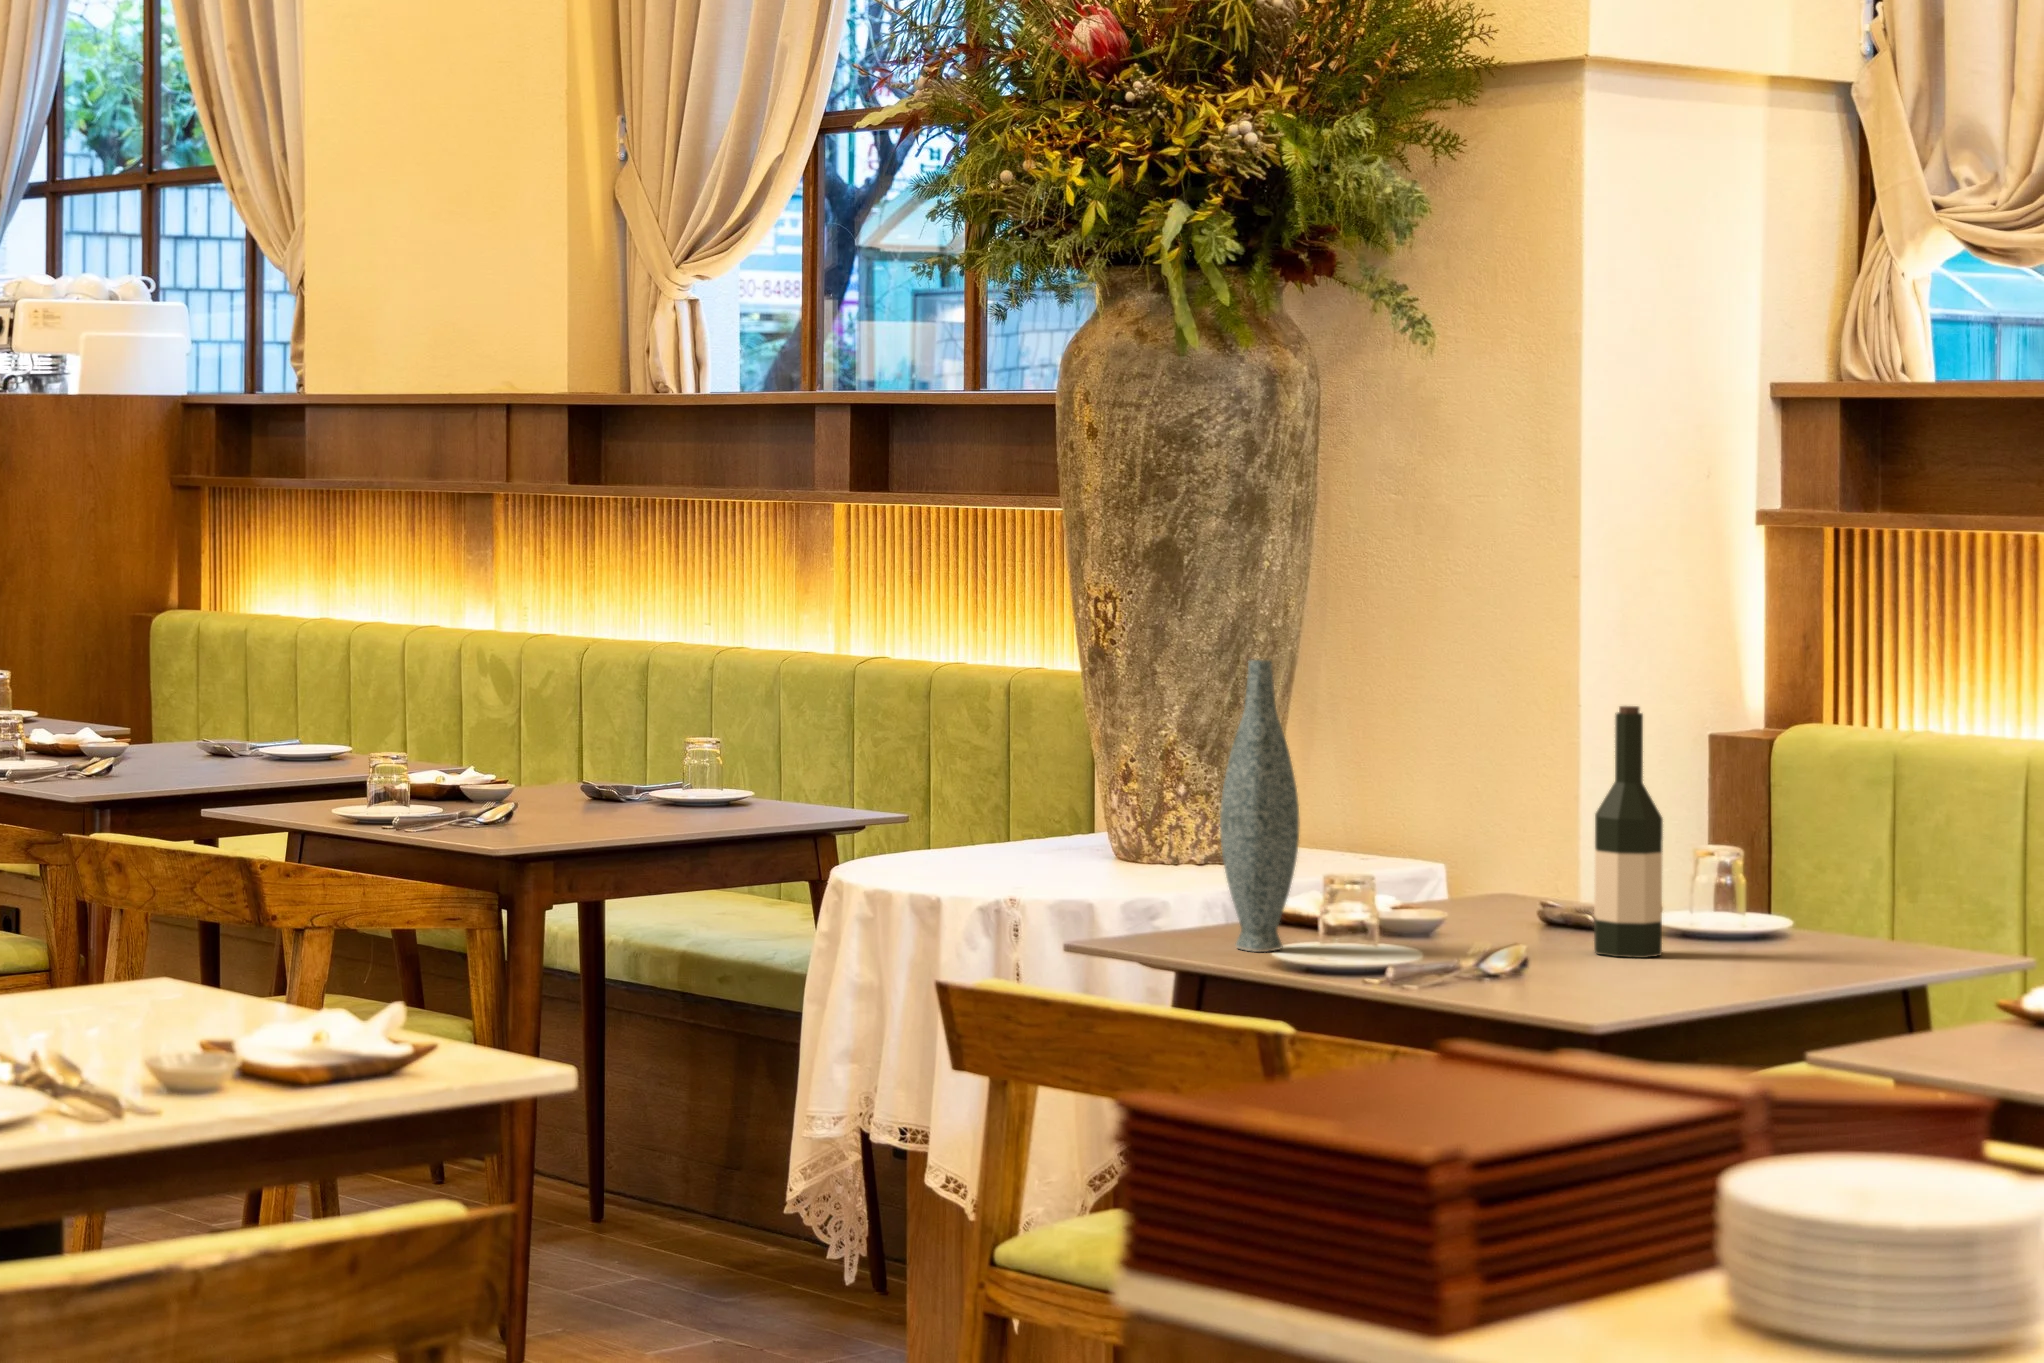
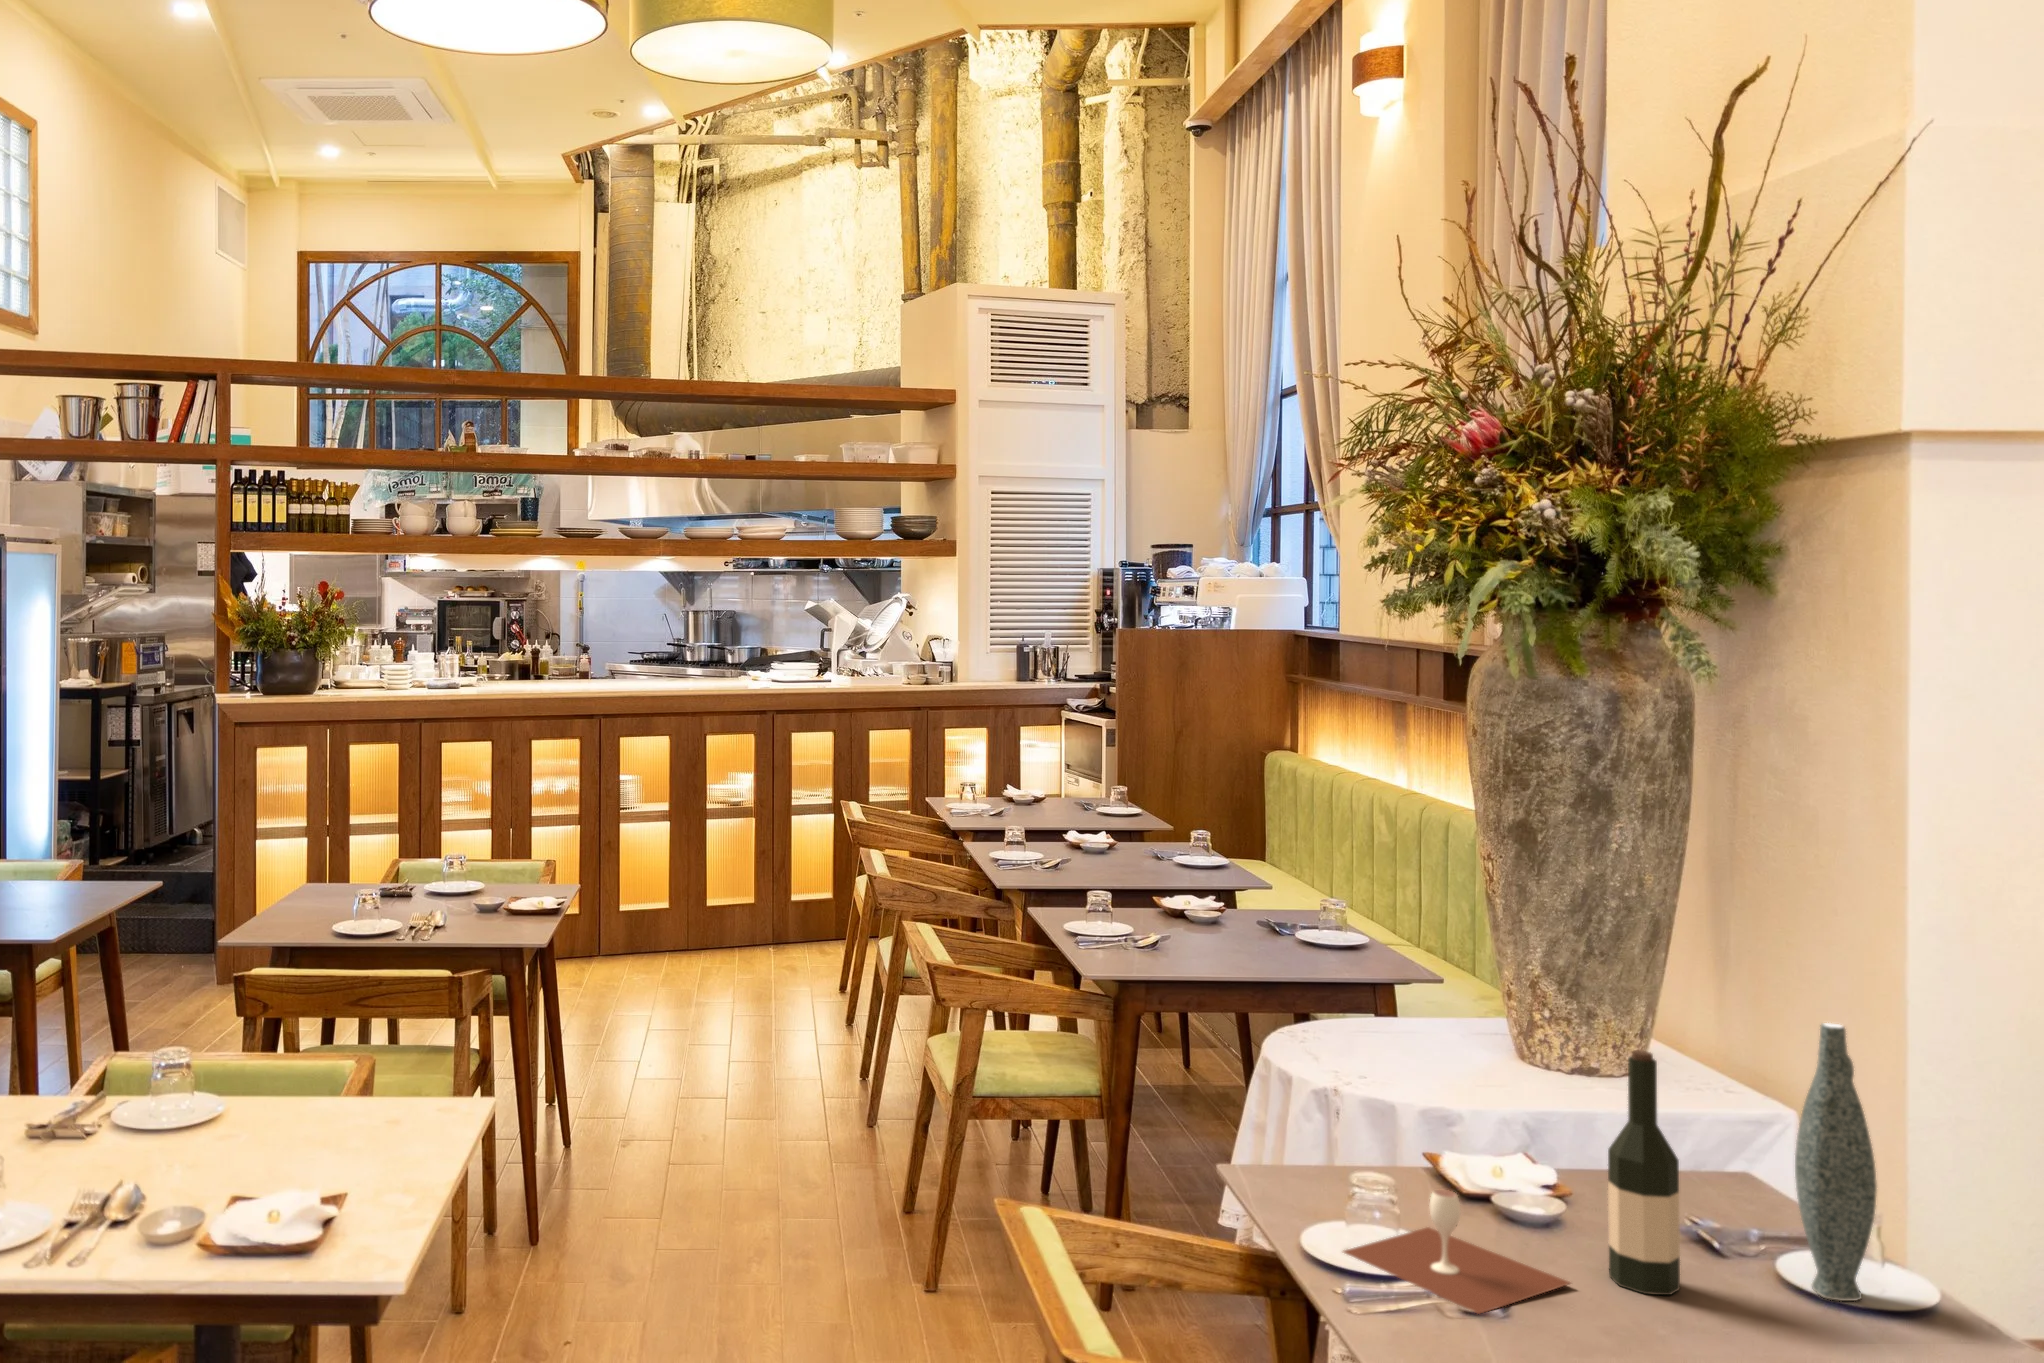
vase: present [1220,660,1300,952] -> present [1795,1023,1877,1301]
wine glass: none [1383,879,1595,984] -> present [1344,1189,1570,1314]

